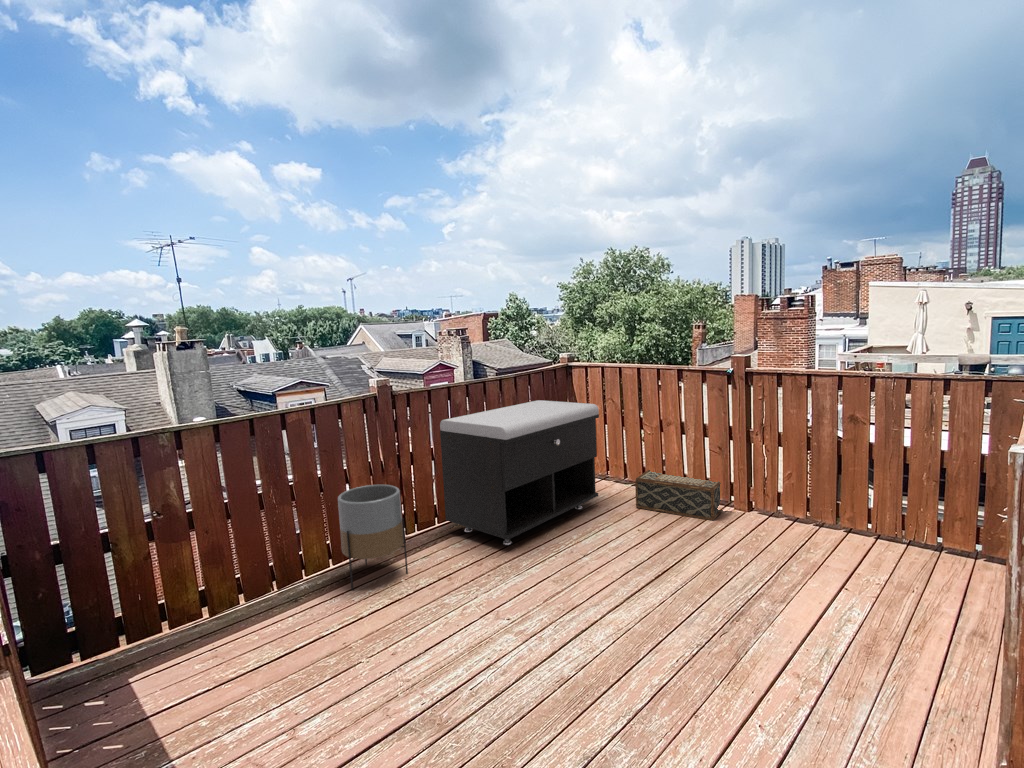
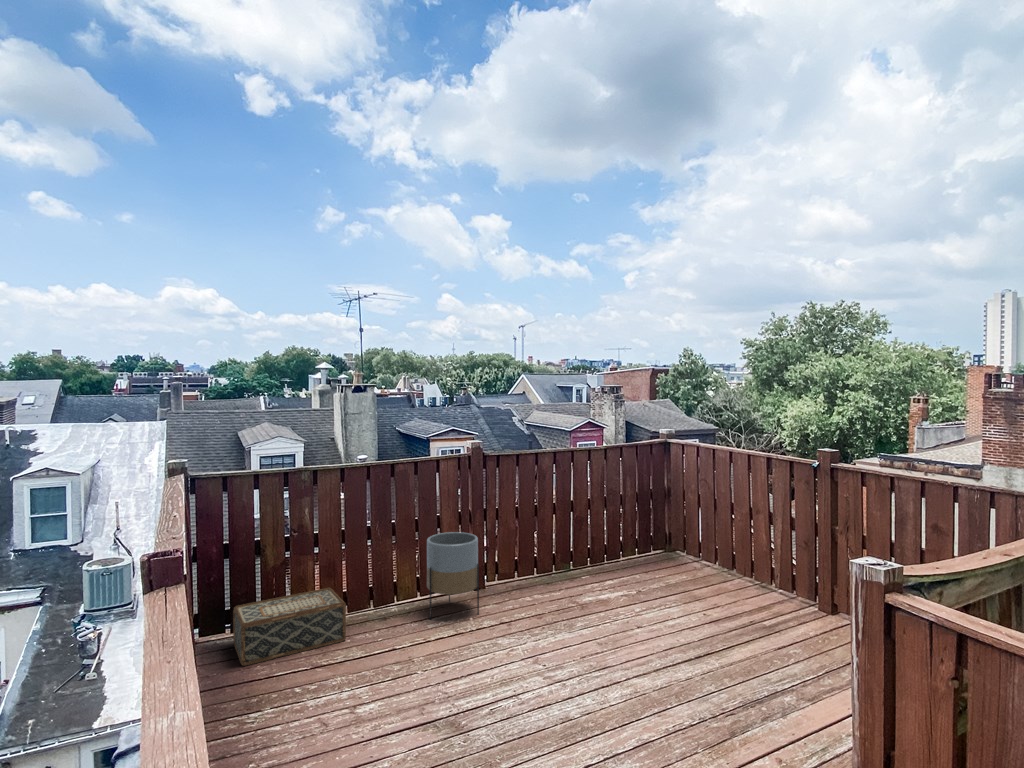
storage bench: present [440,400,599,545] -> none [526,472,685,606]
woven basket: present [635,470,722,520] -> present [233,588,346,666]

